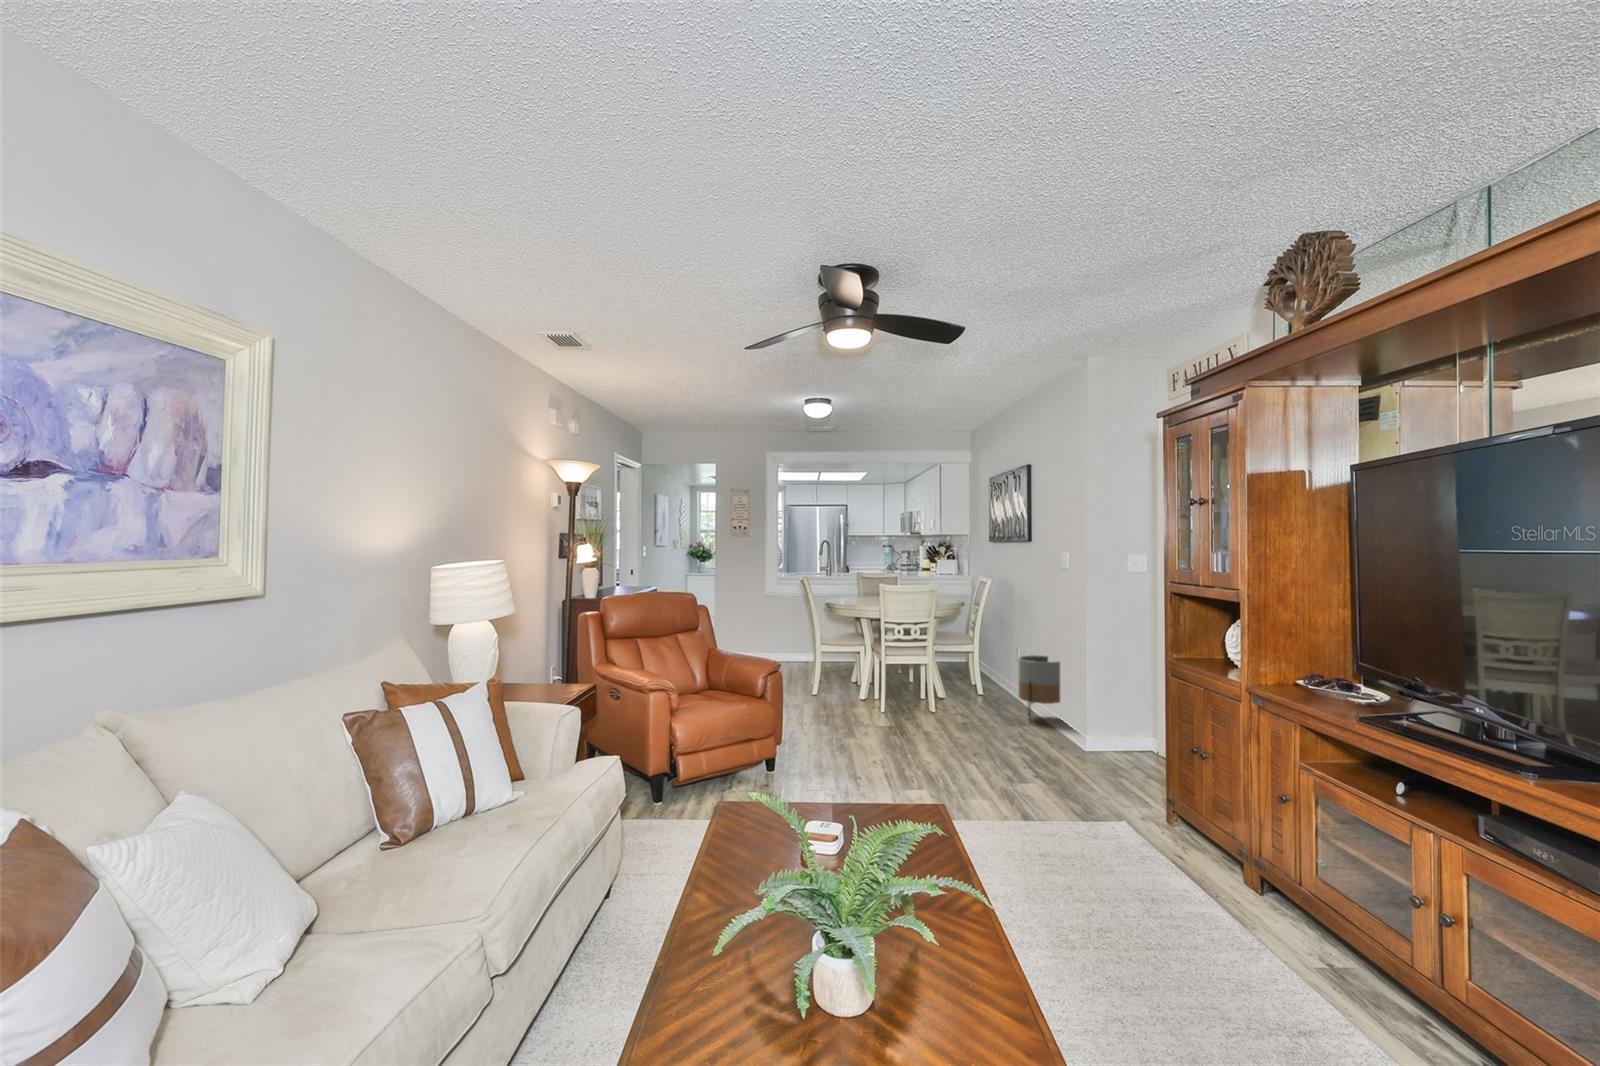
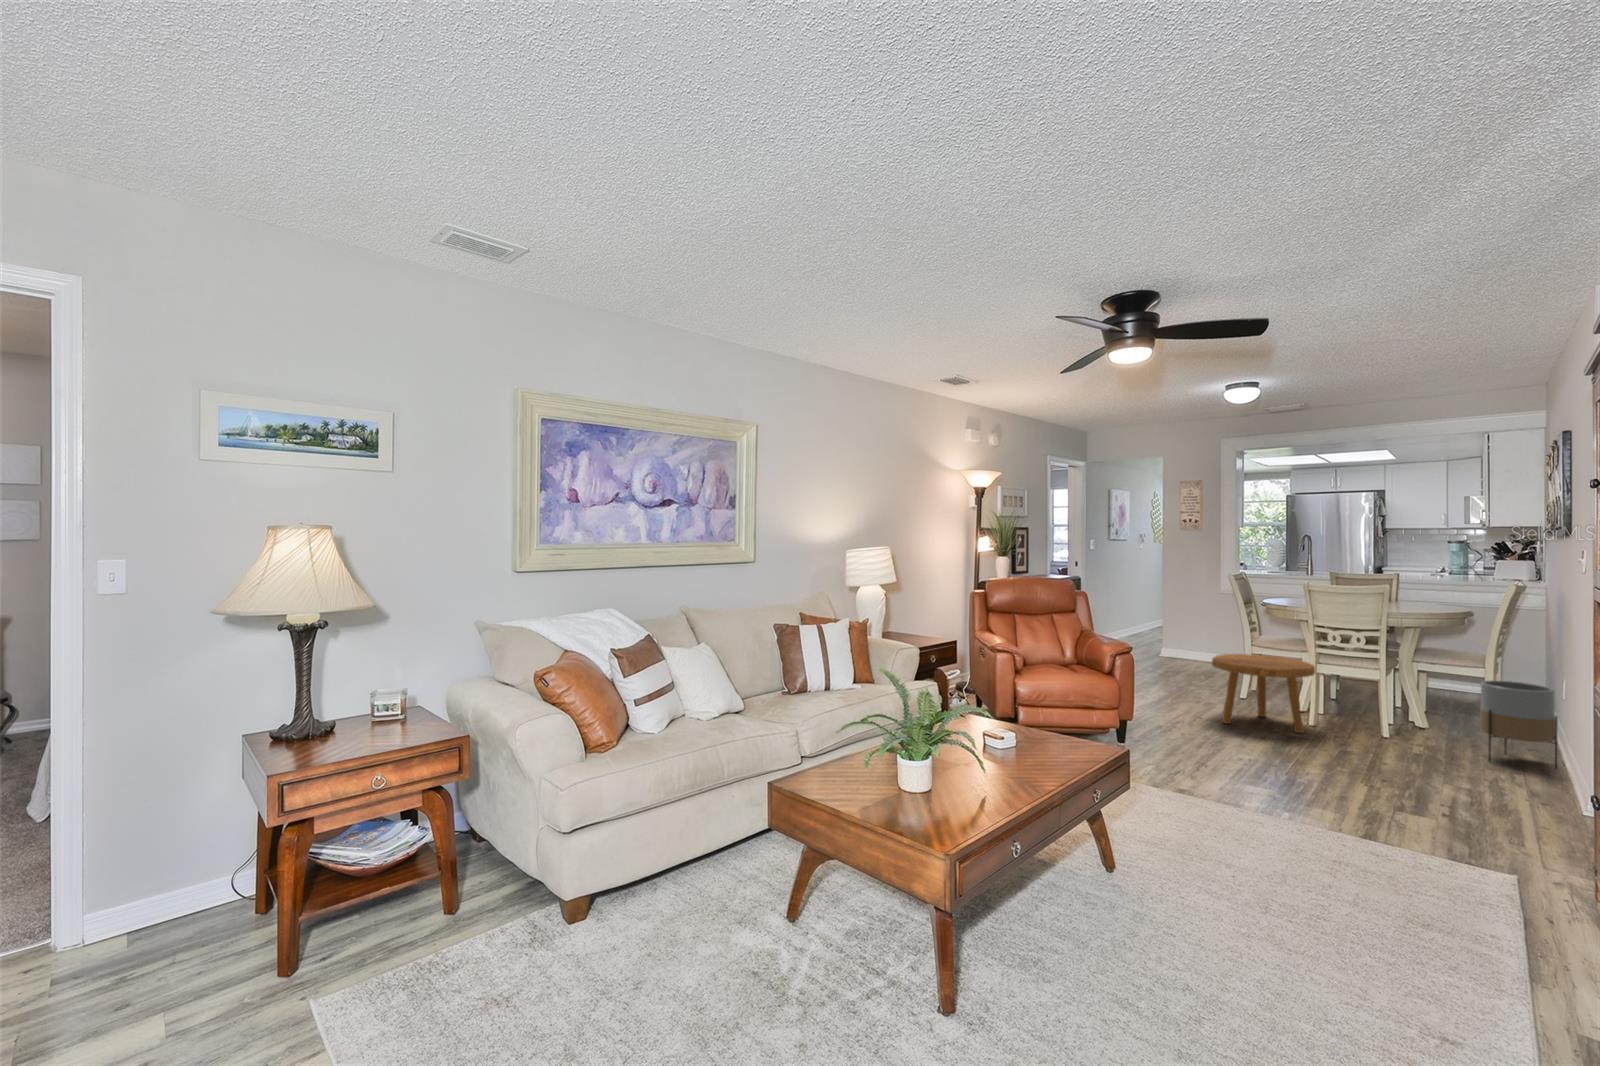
footstool: none [822,655,907,729] -> present [1212,654,1315,733]

